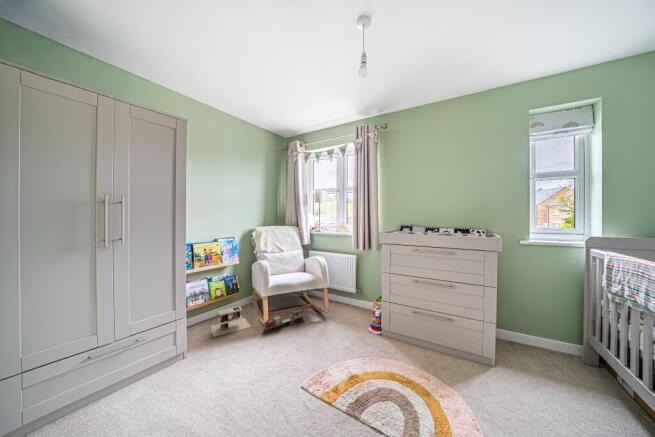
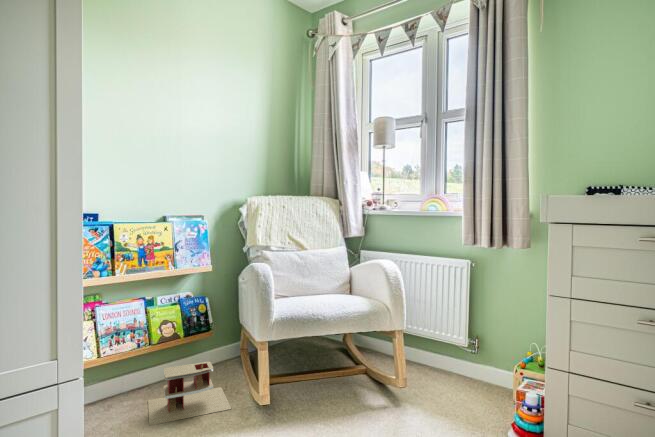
toy train: present [263,310,304,332] -> none [256,376,350,423]

